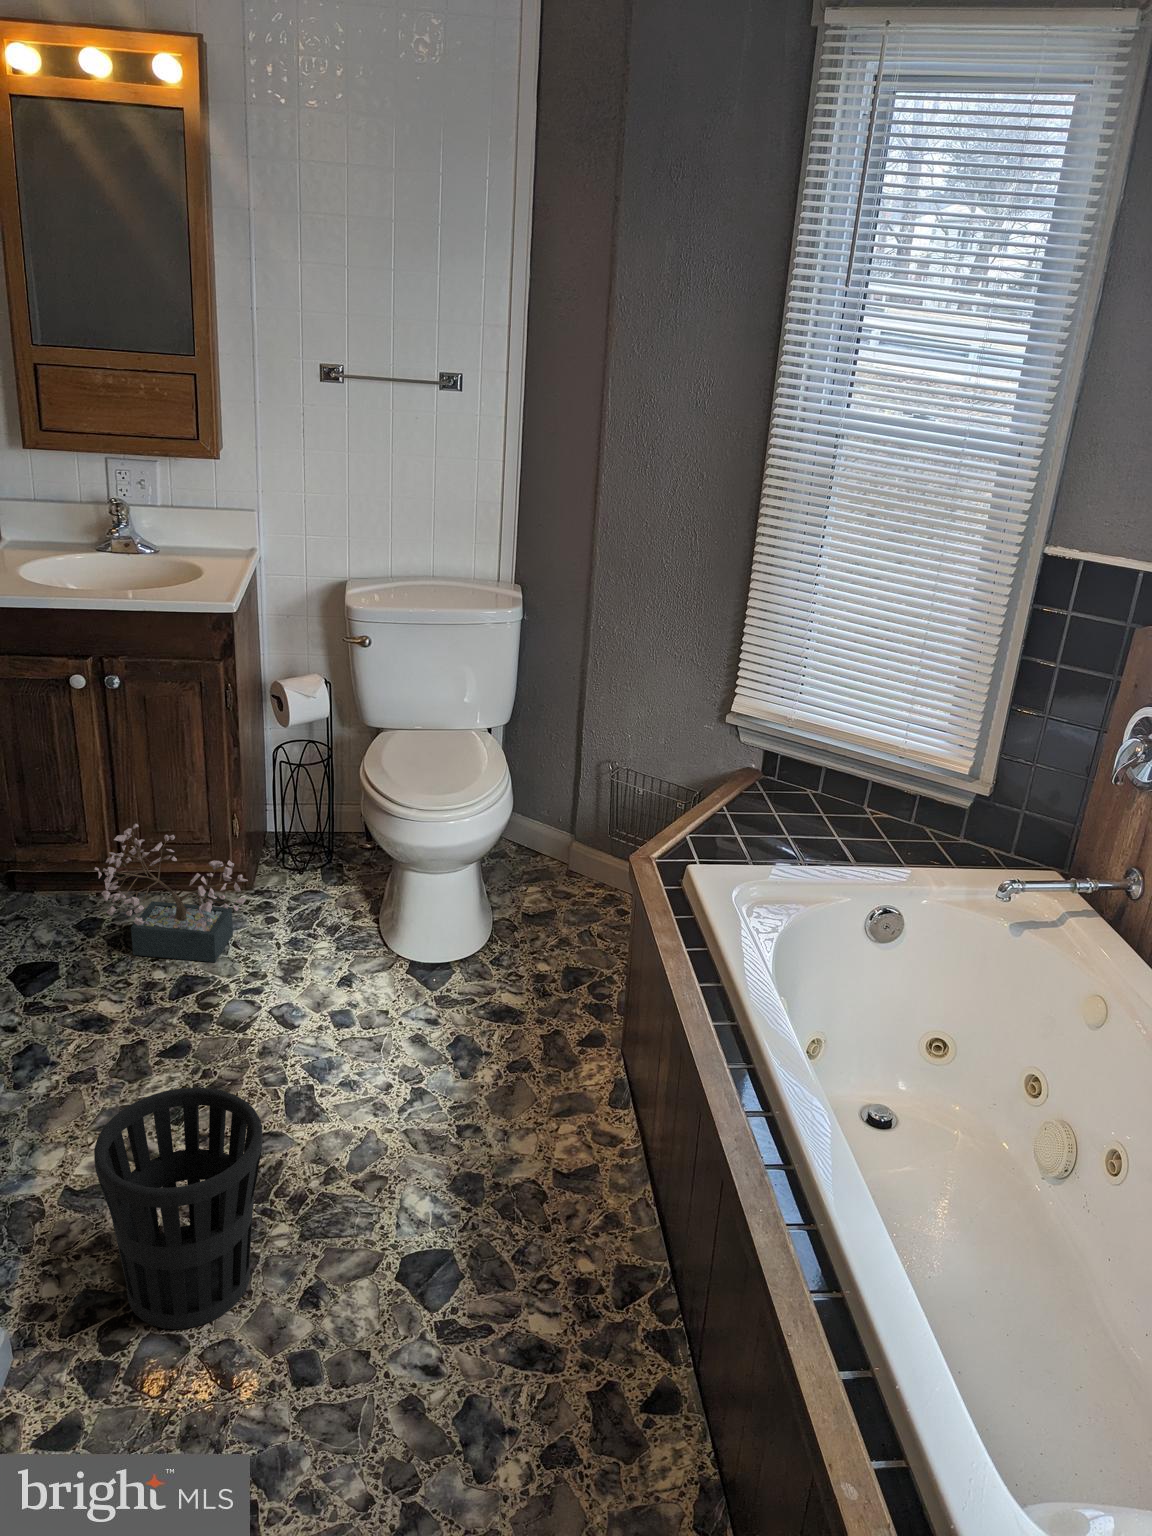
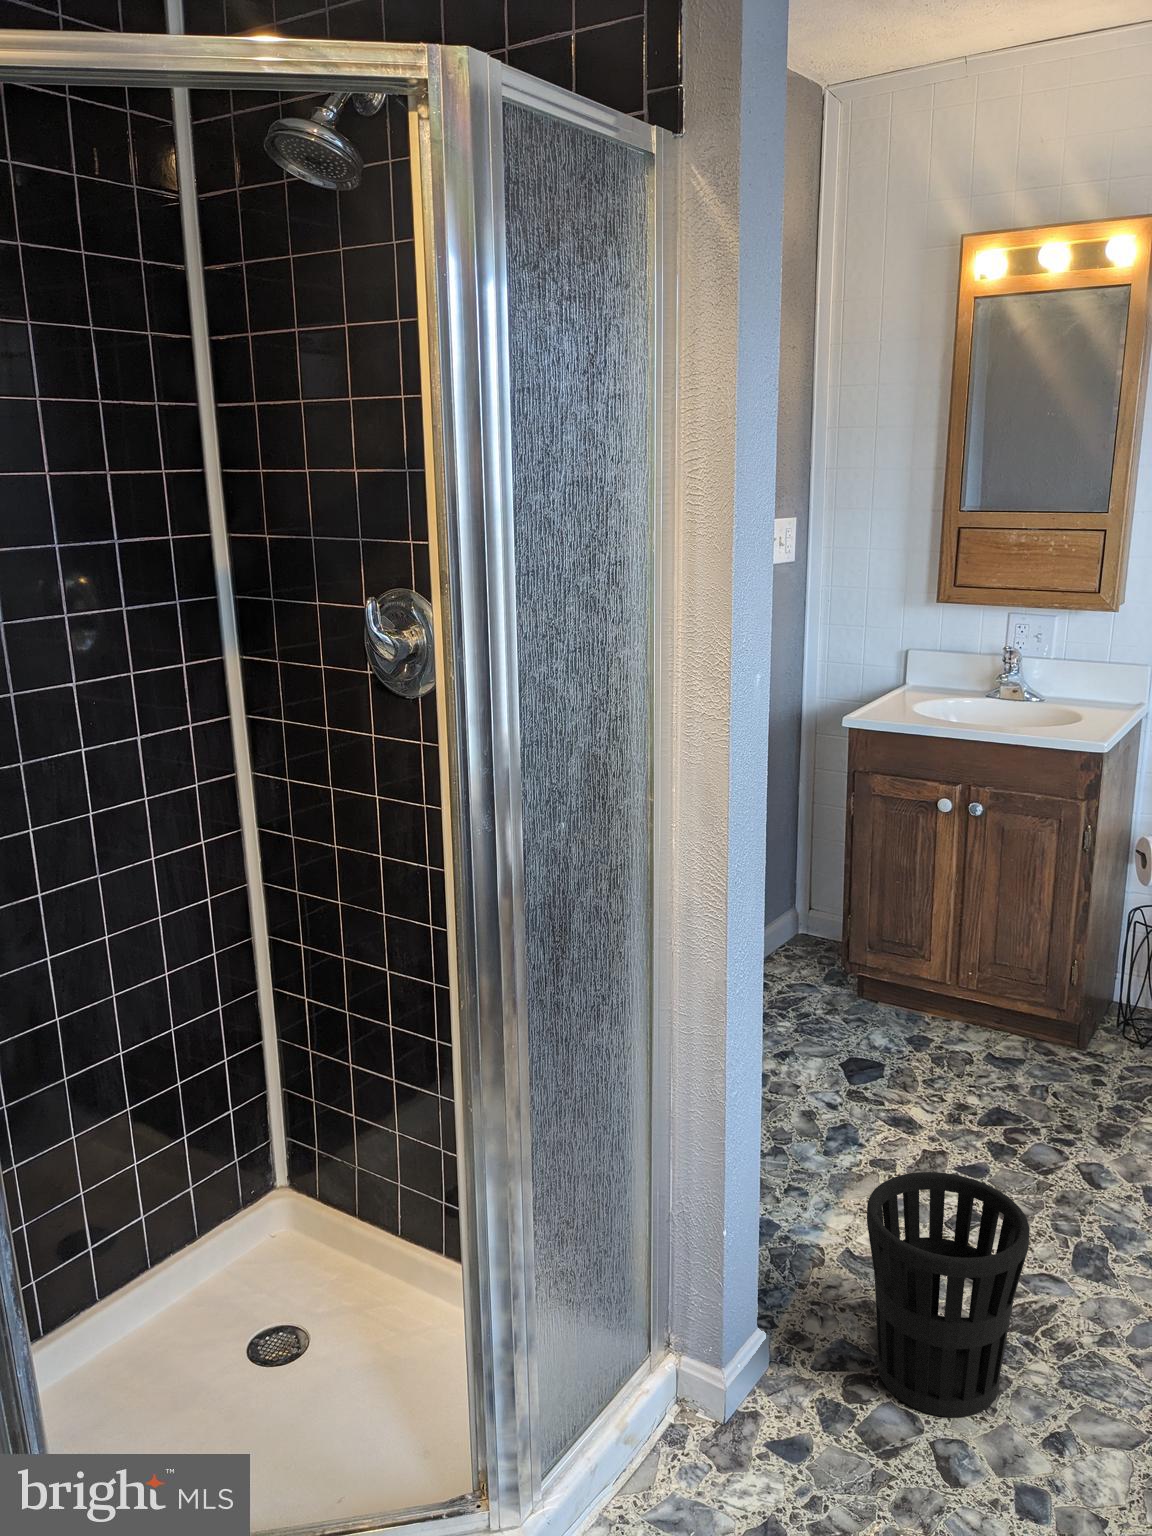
decorative plant: present [94,824,248,962] -> none [929,950,1079,1104]

